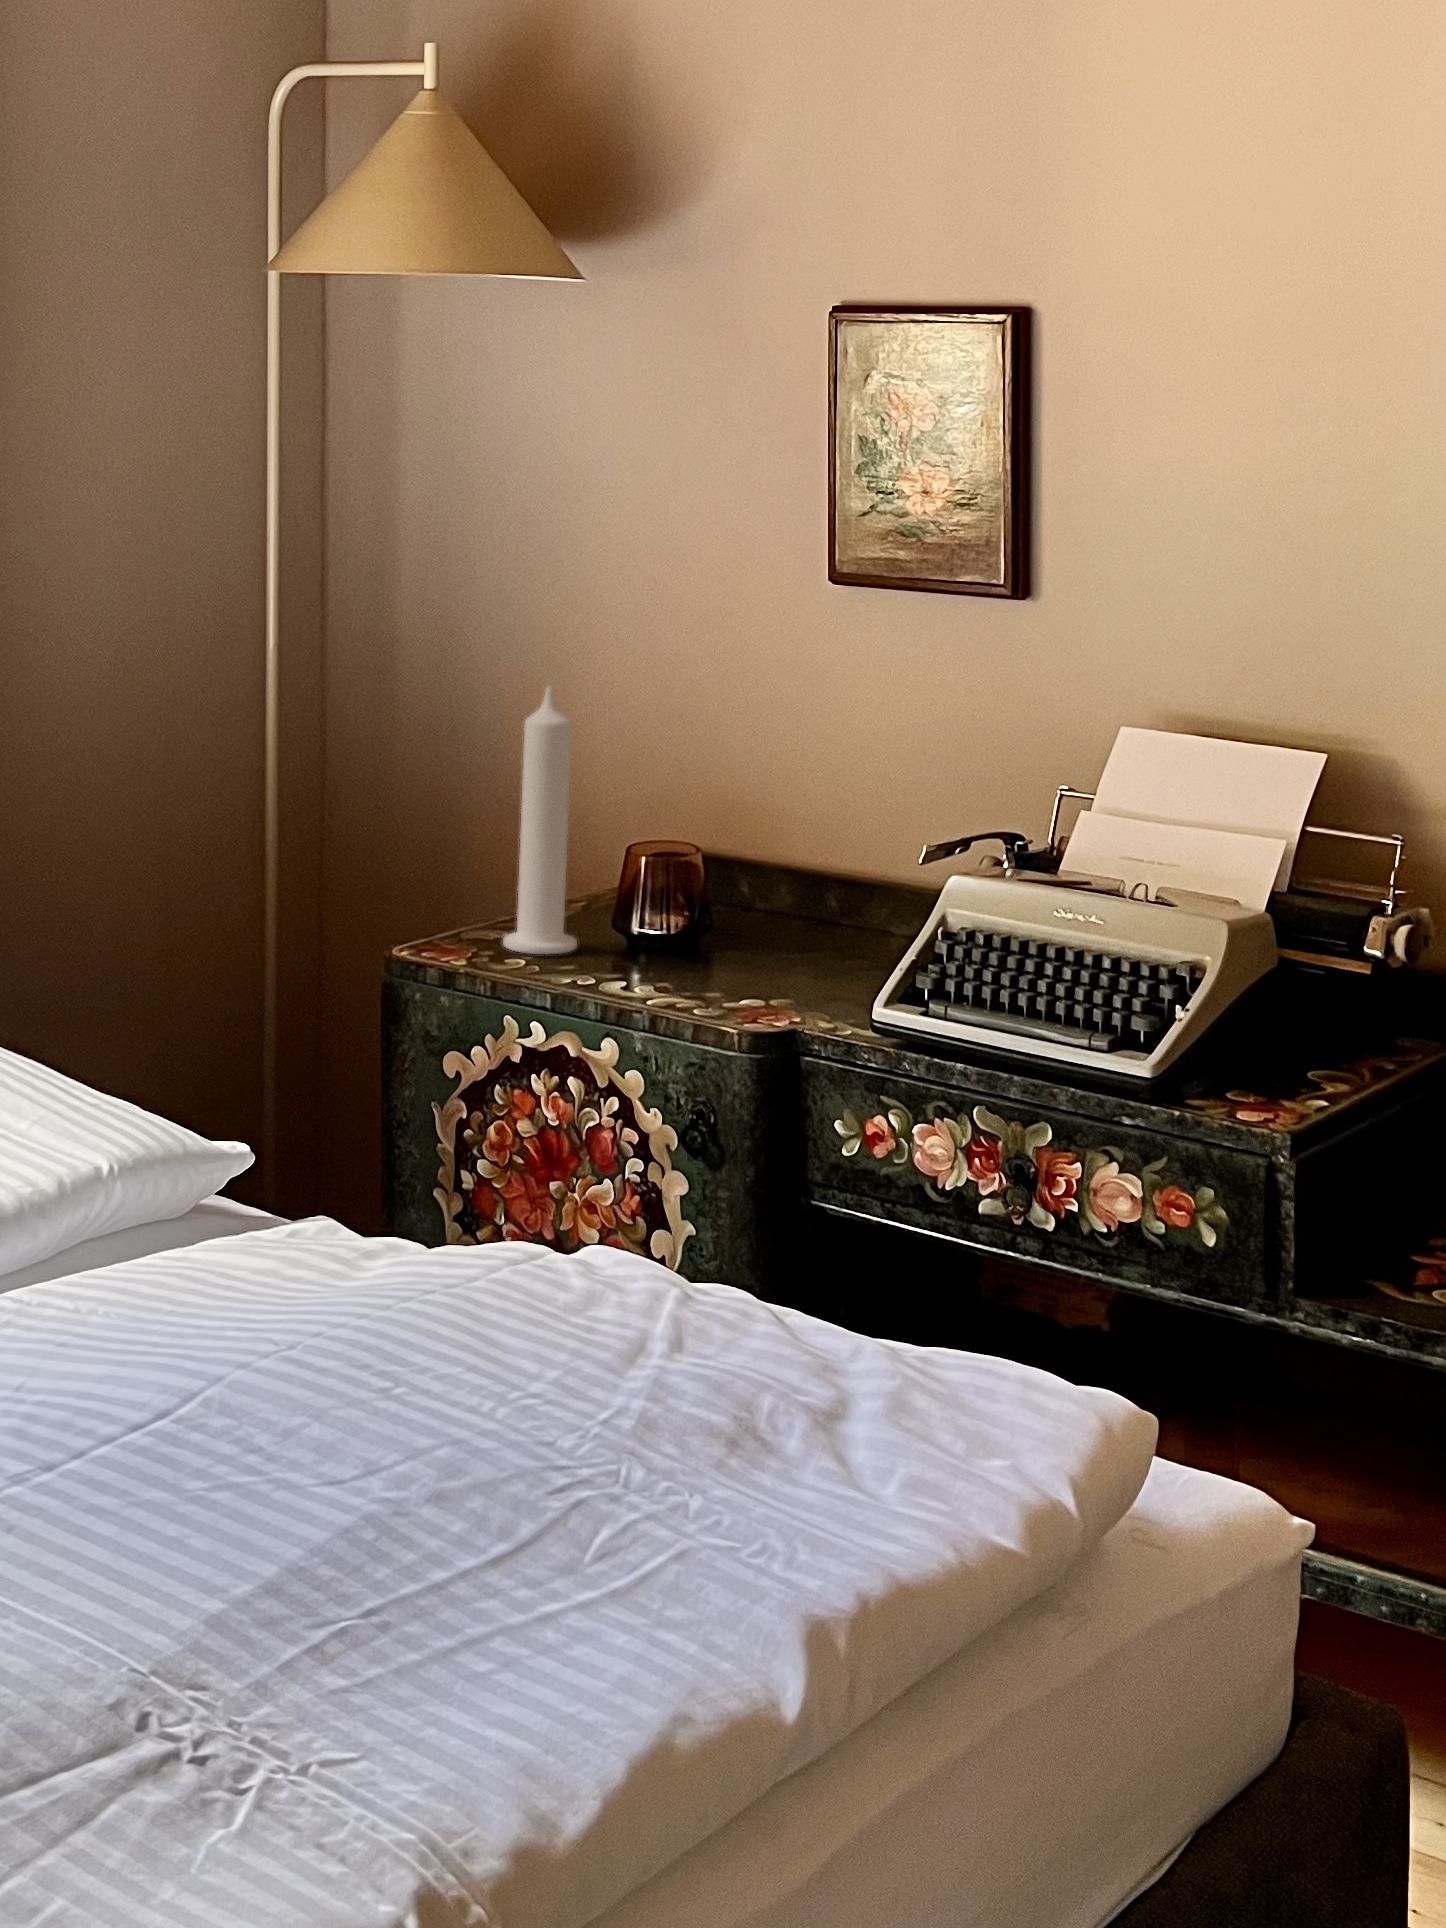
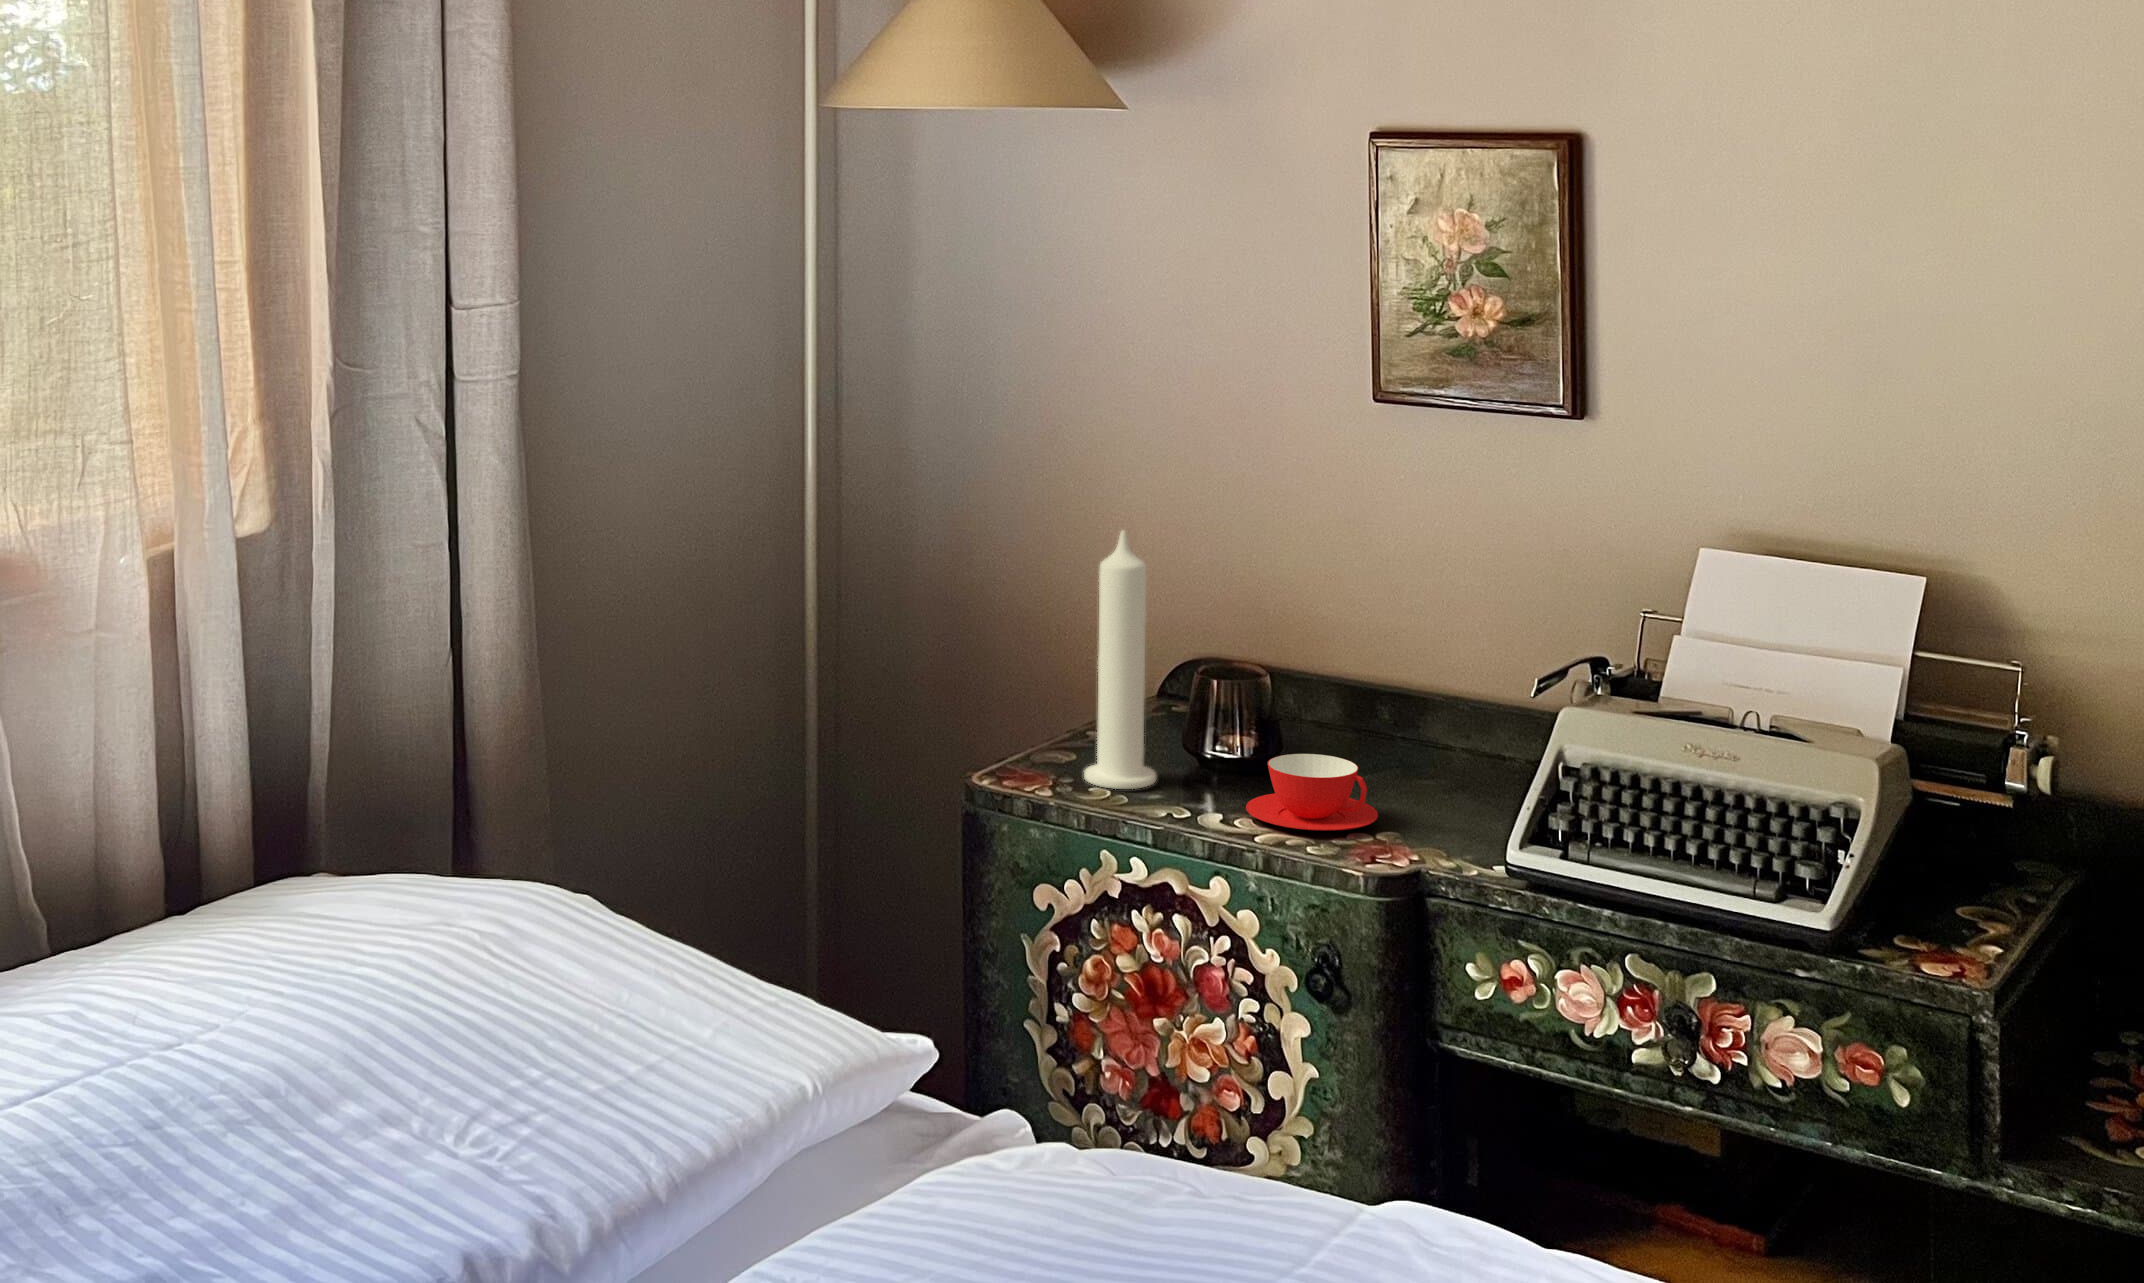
teacup: none [652,920,783,992] -> present [1246,754,1378,831]

